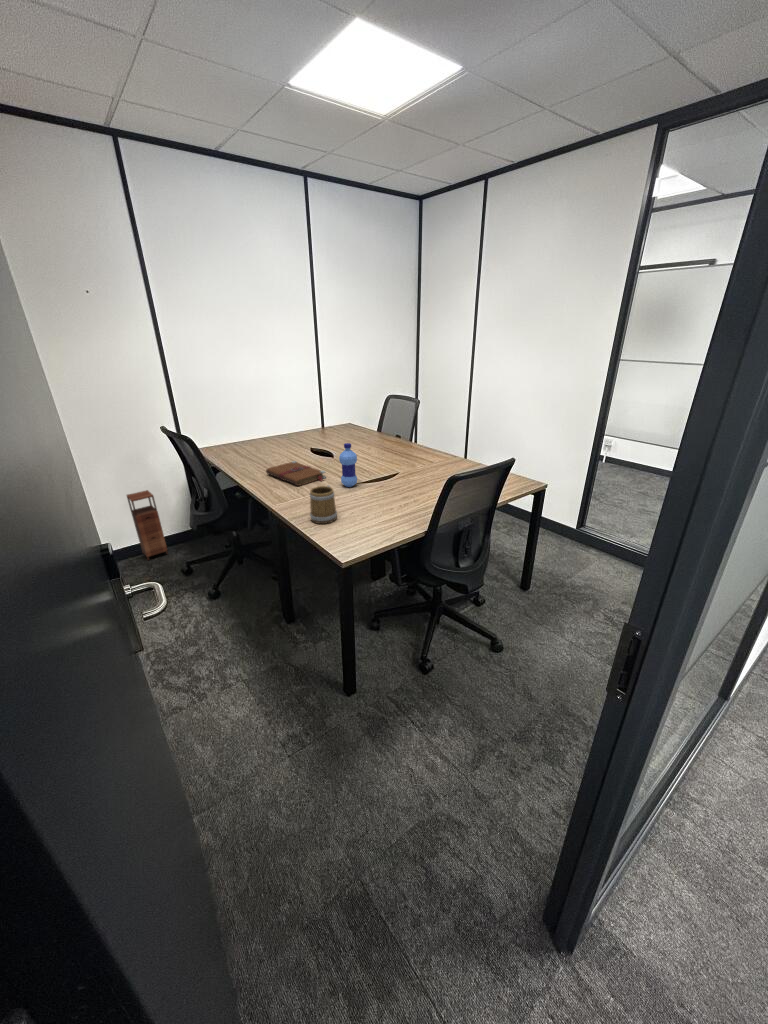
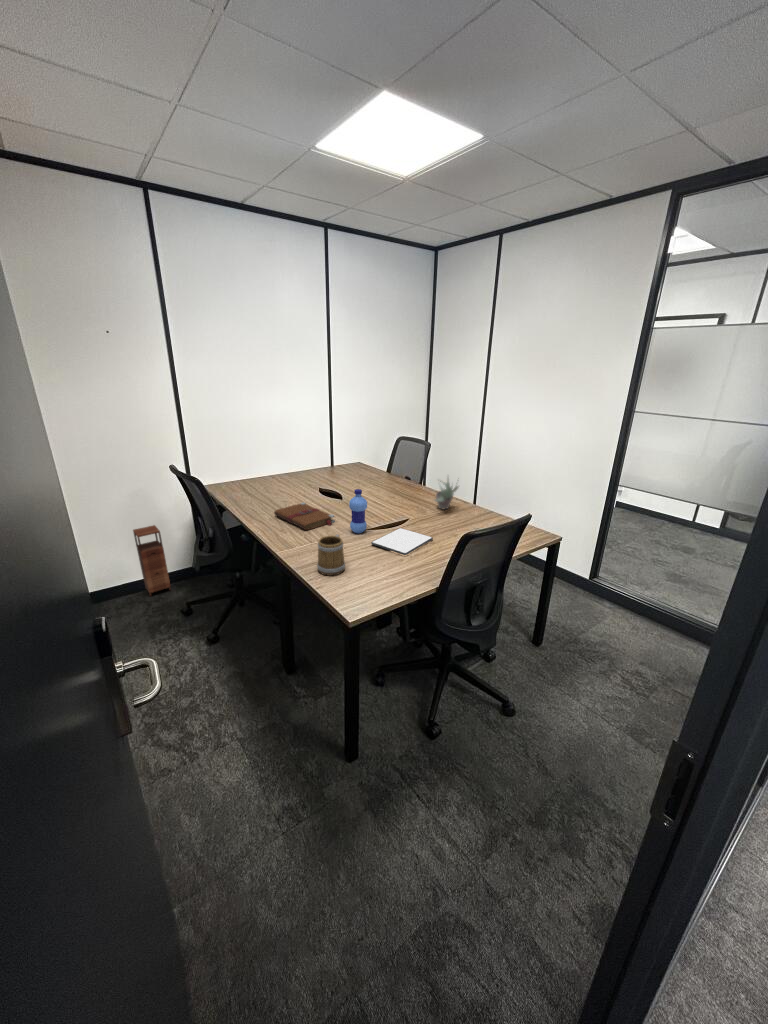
succulent plant: none [422,428,448,464] -> present [434,478,458,510]
tablet: none [362,481,422,504] -> present [371,528,433,555]

